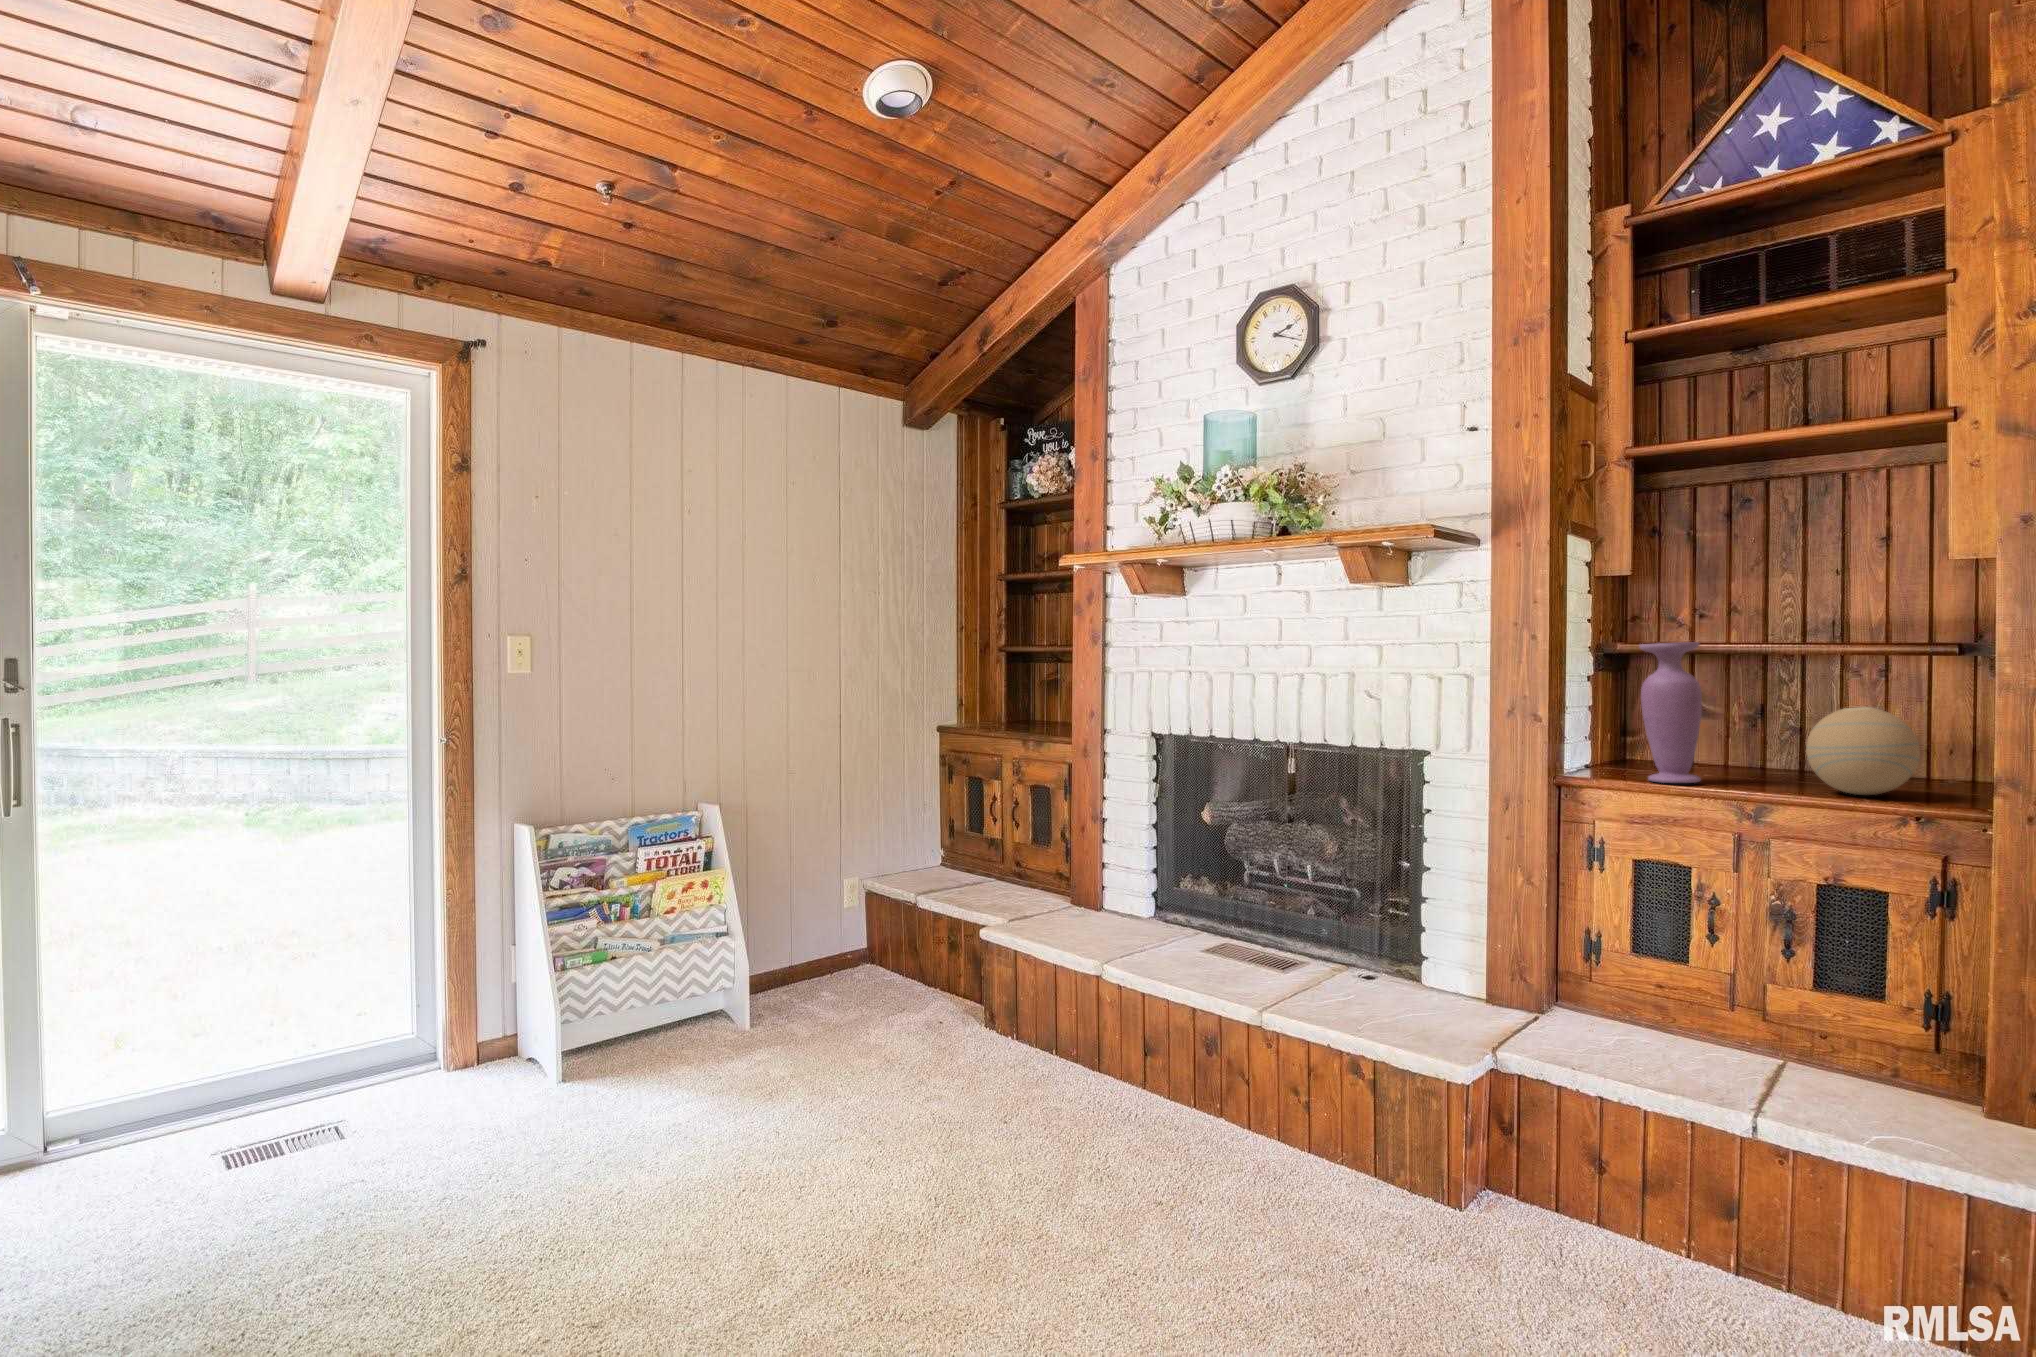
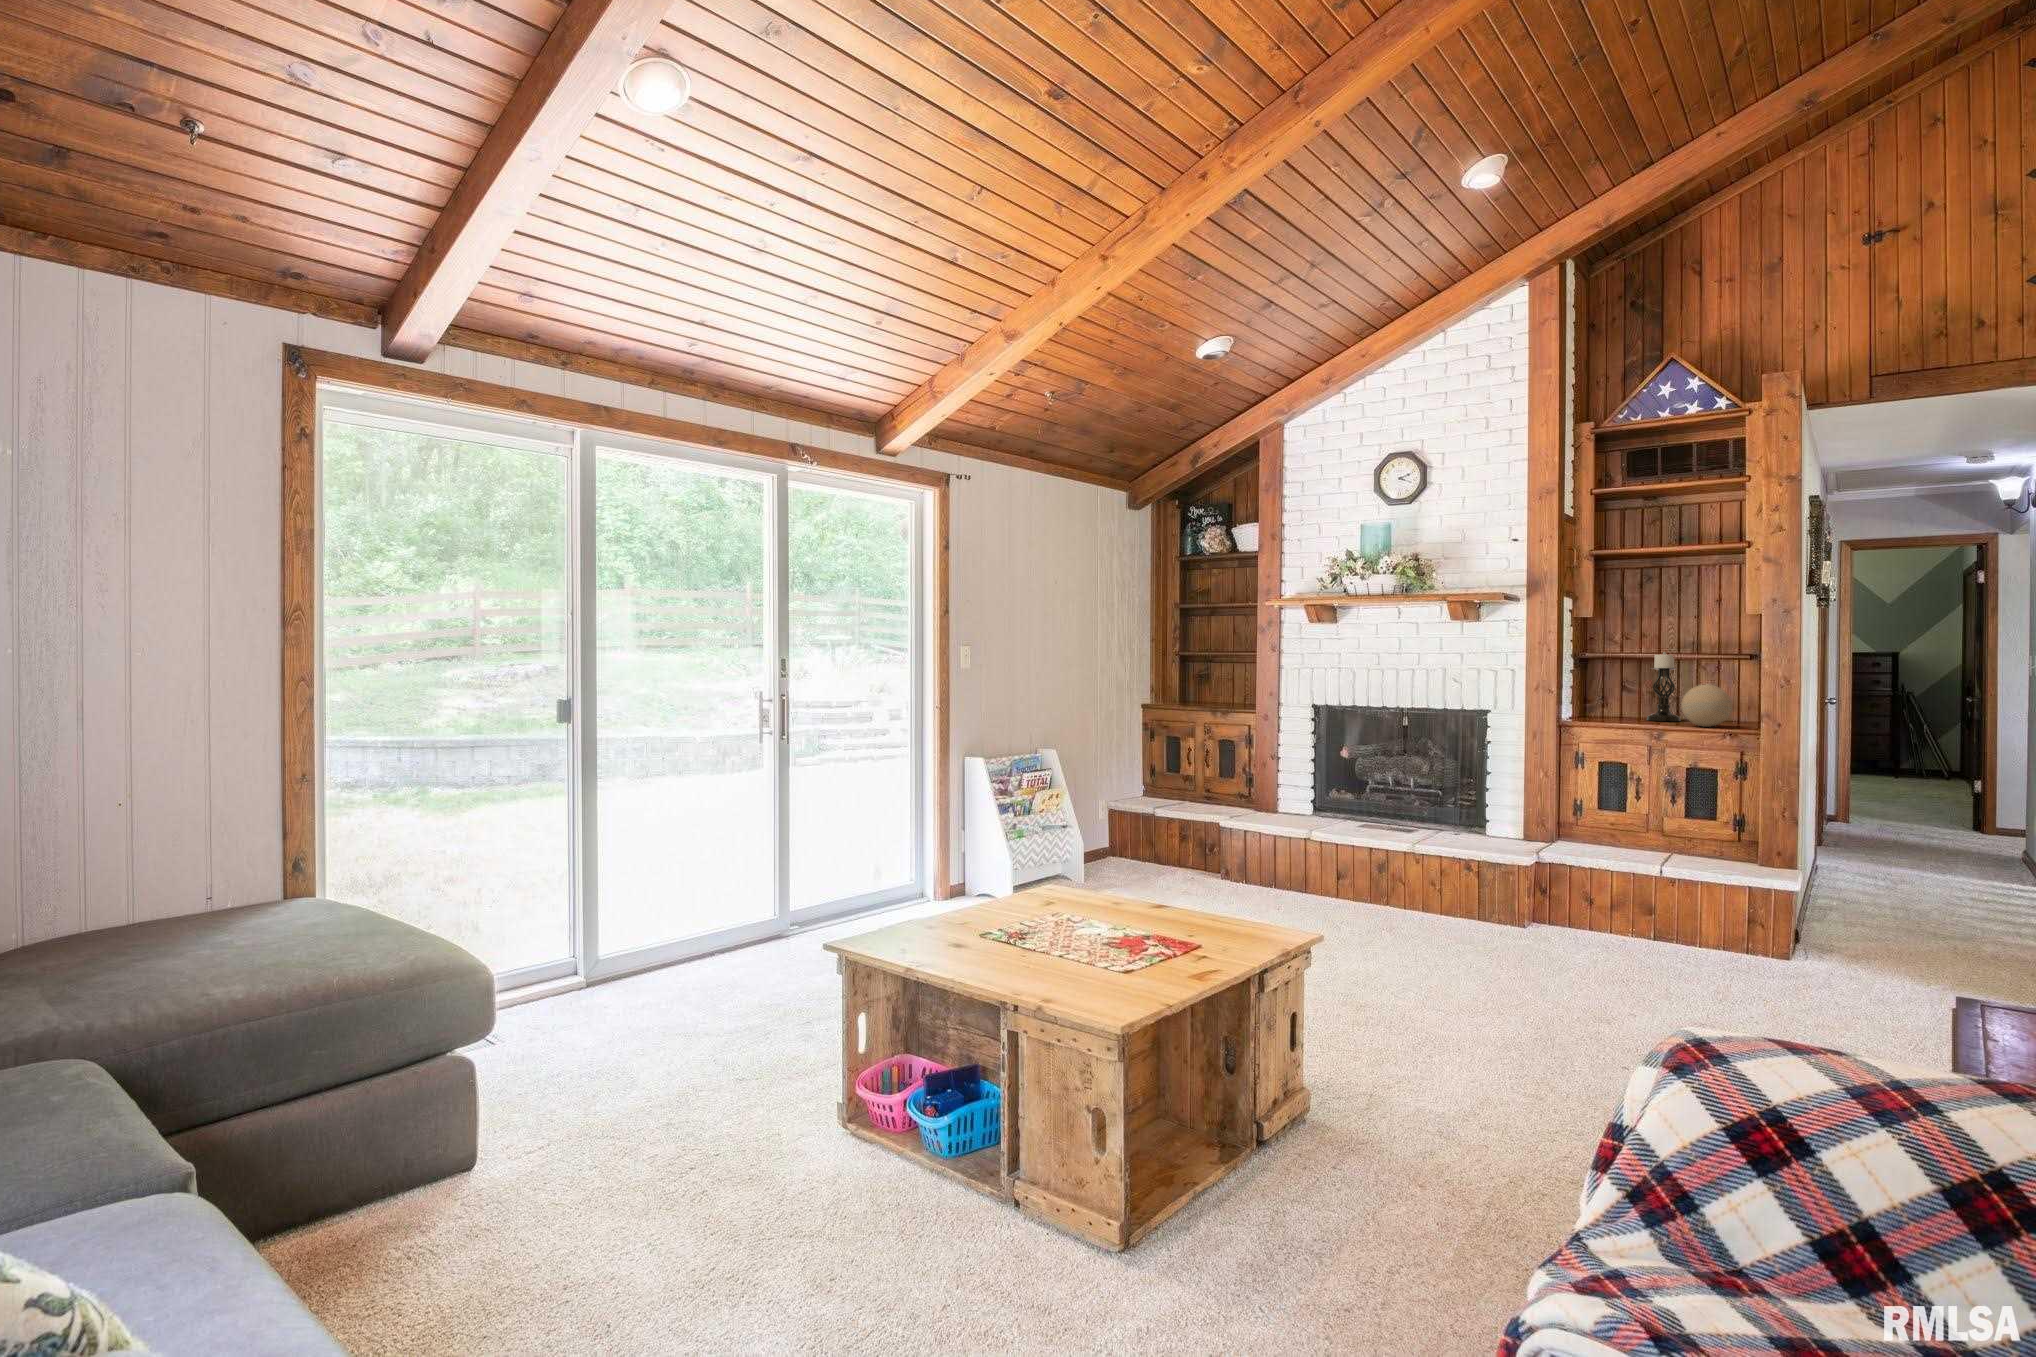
candle holder: none [1737,641,1807,777] -> present [1647,652,1681,721]
vase: present [1639,642,1702,783] -> none [1601,653,1632,723]

